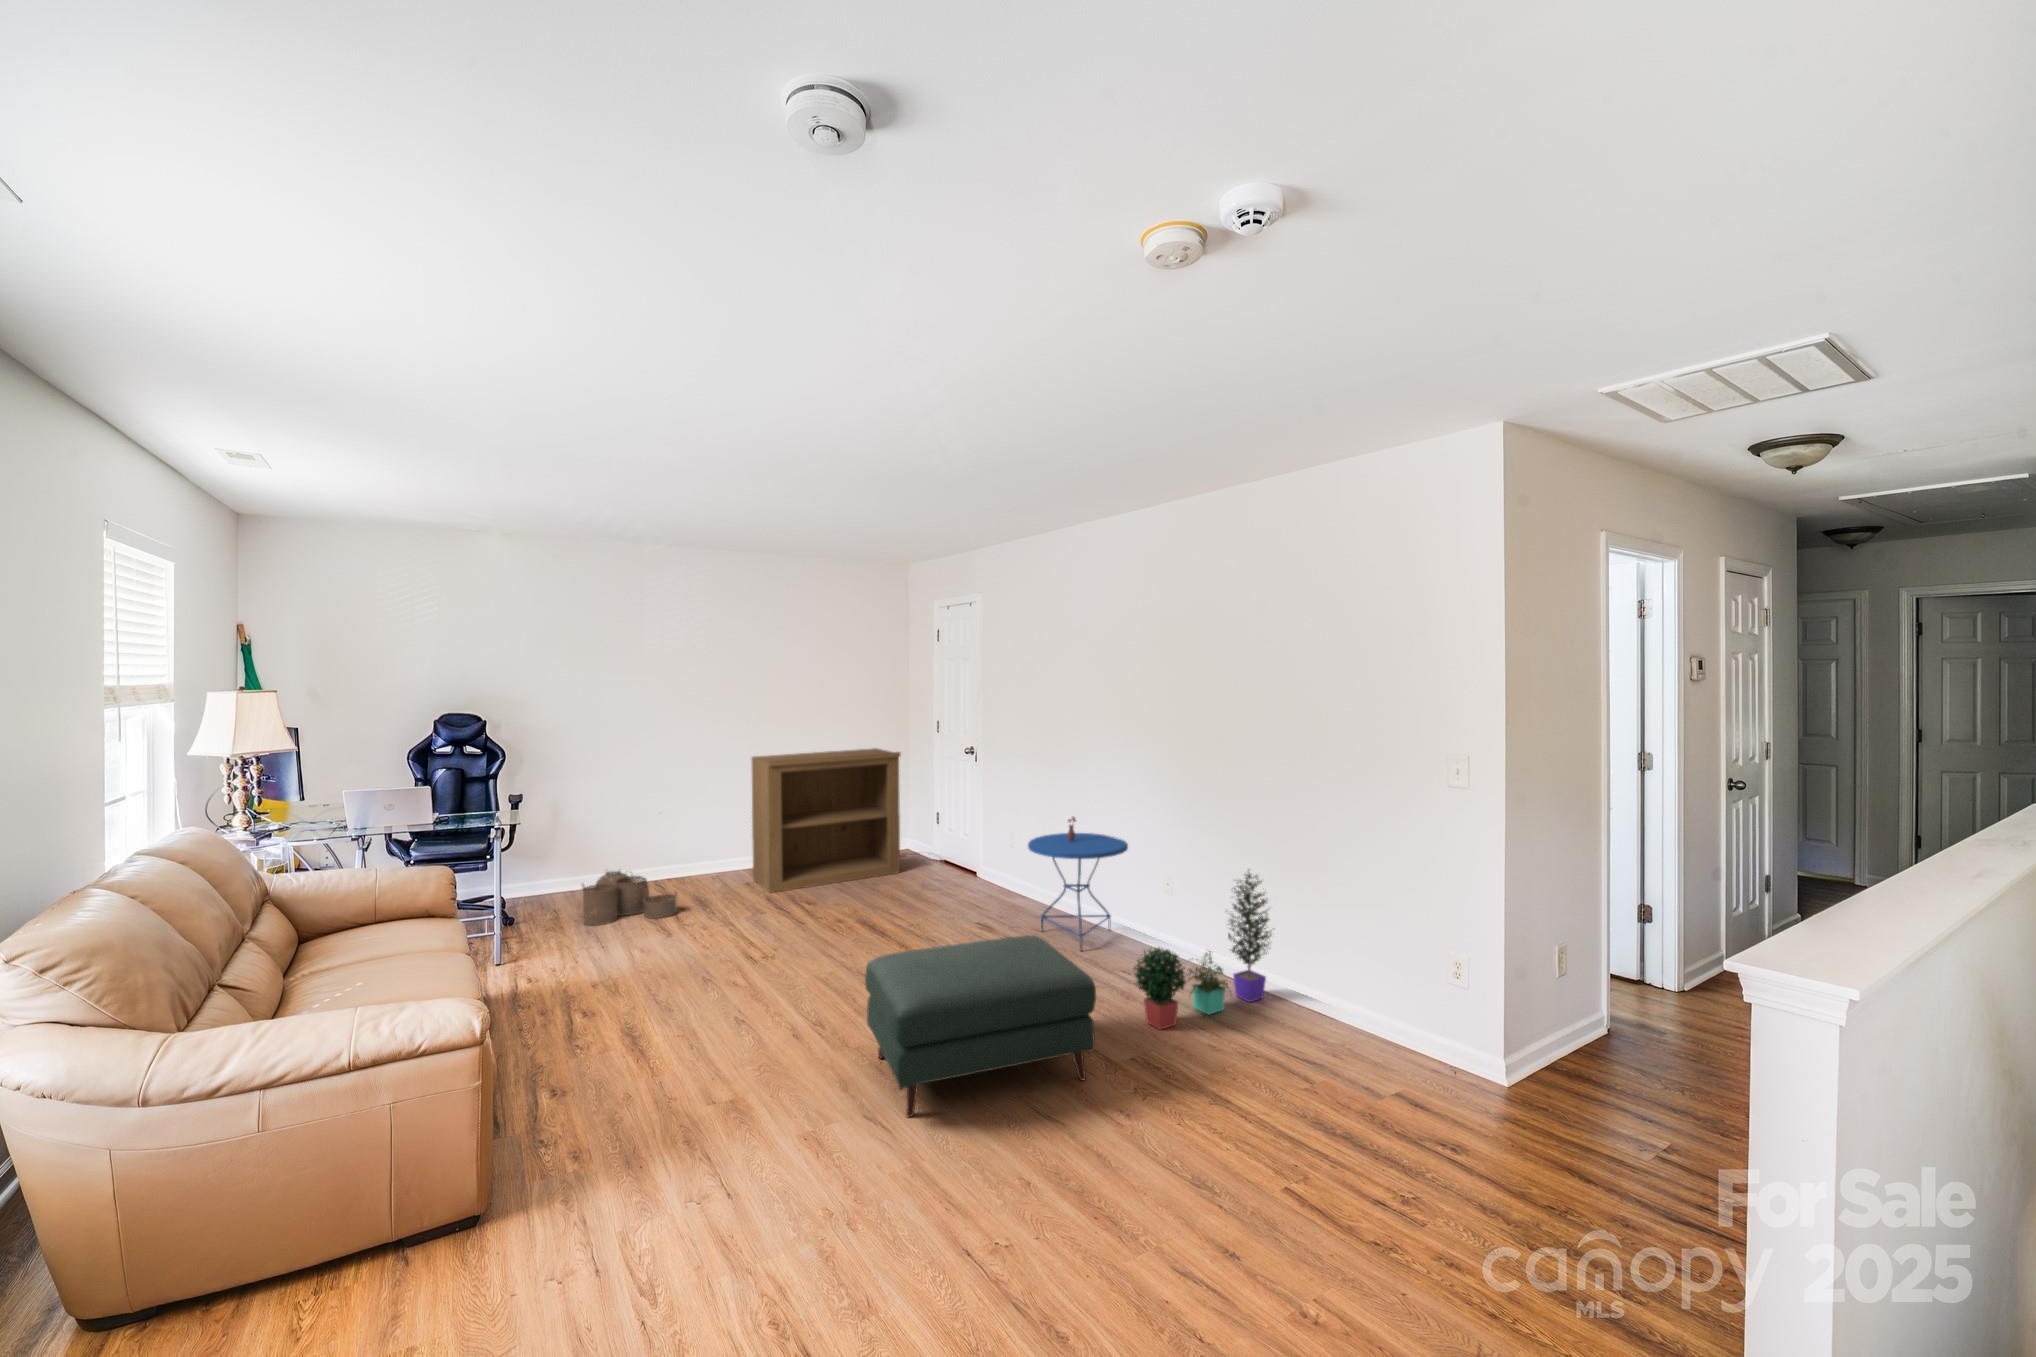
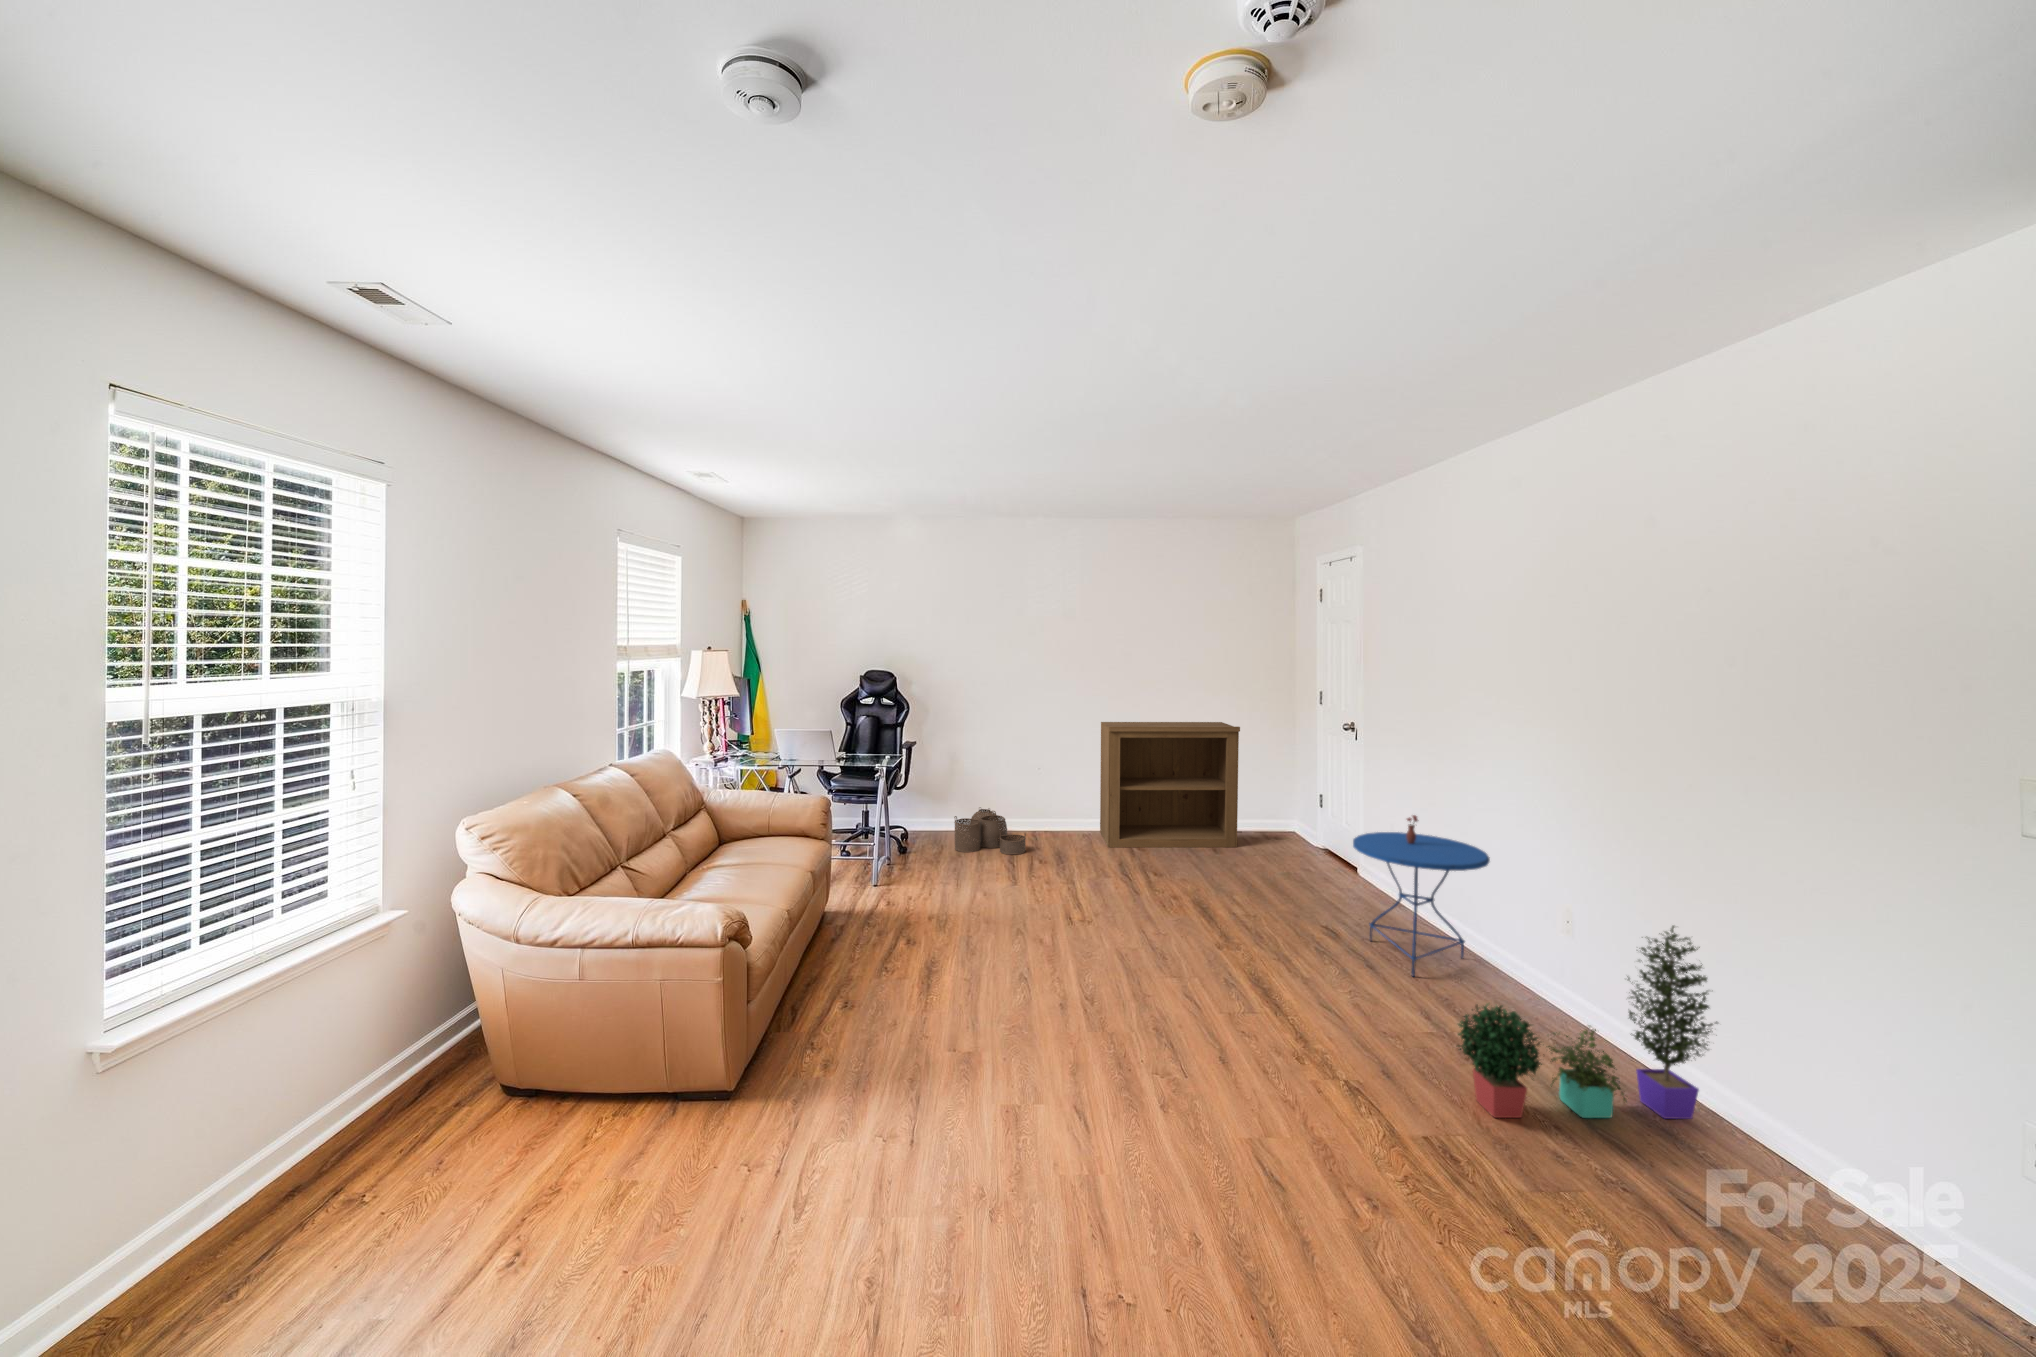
ottoman: present [865,936,1096,1117] -> none [1104,938,1374,1157]

